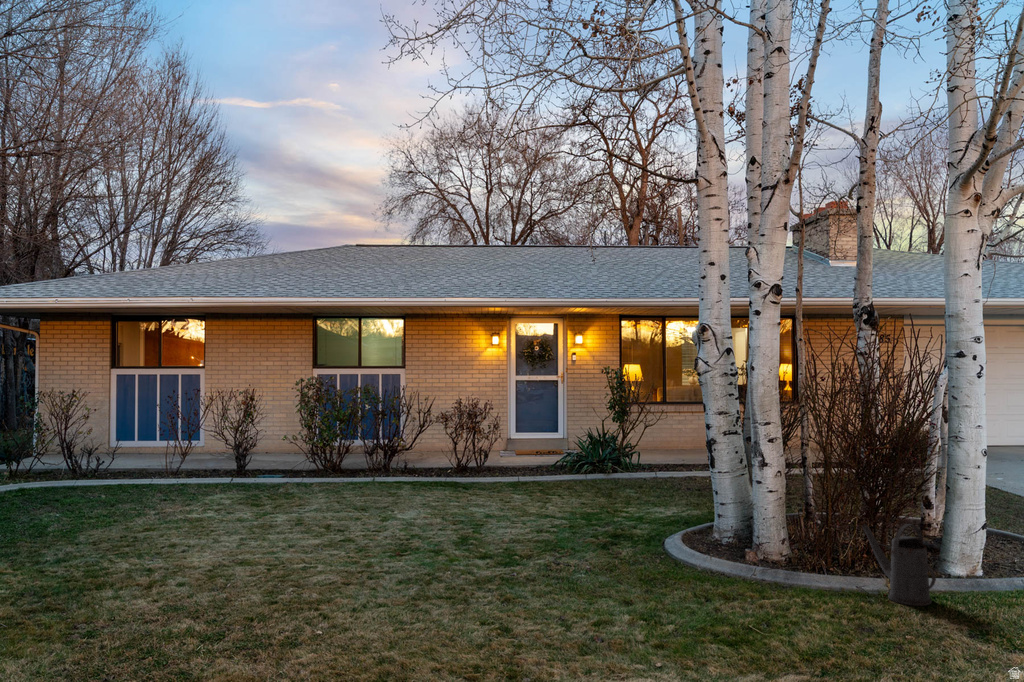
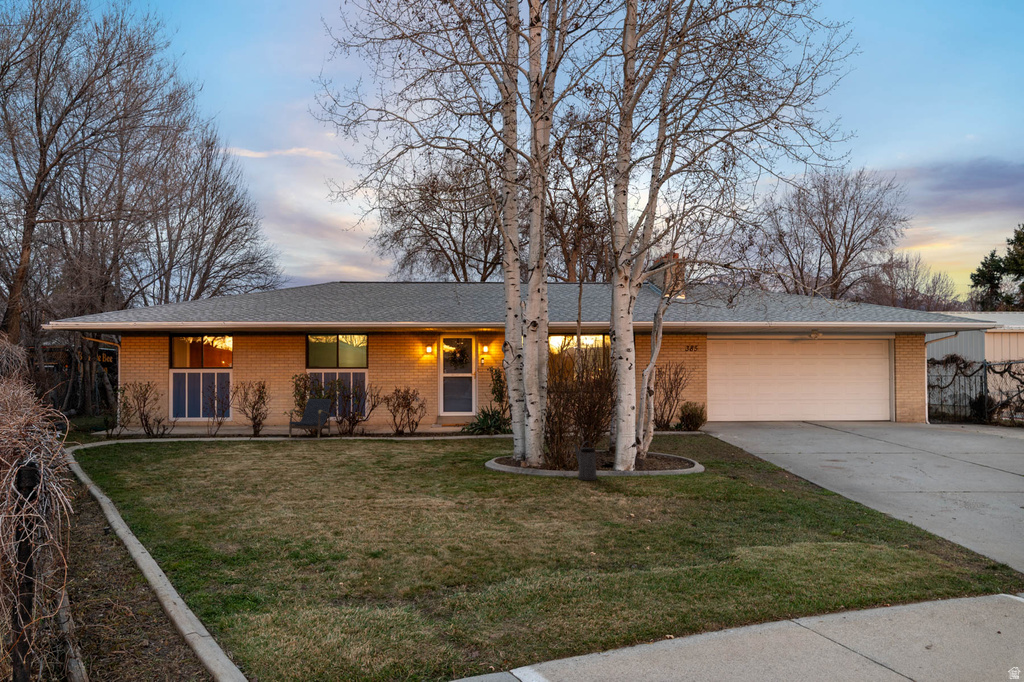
lounge chair: none [292,416,356,481] -> present [289,399,331,439]

